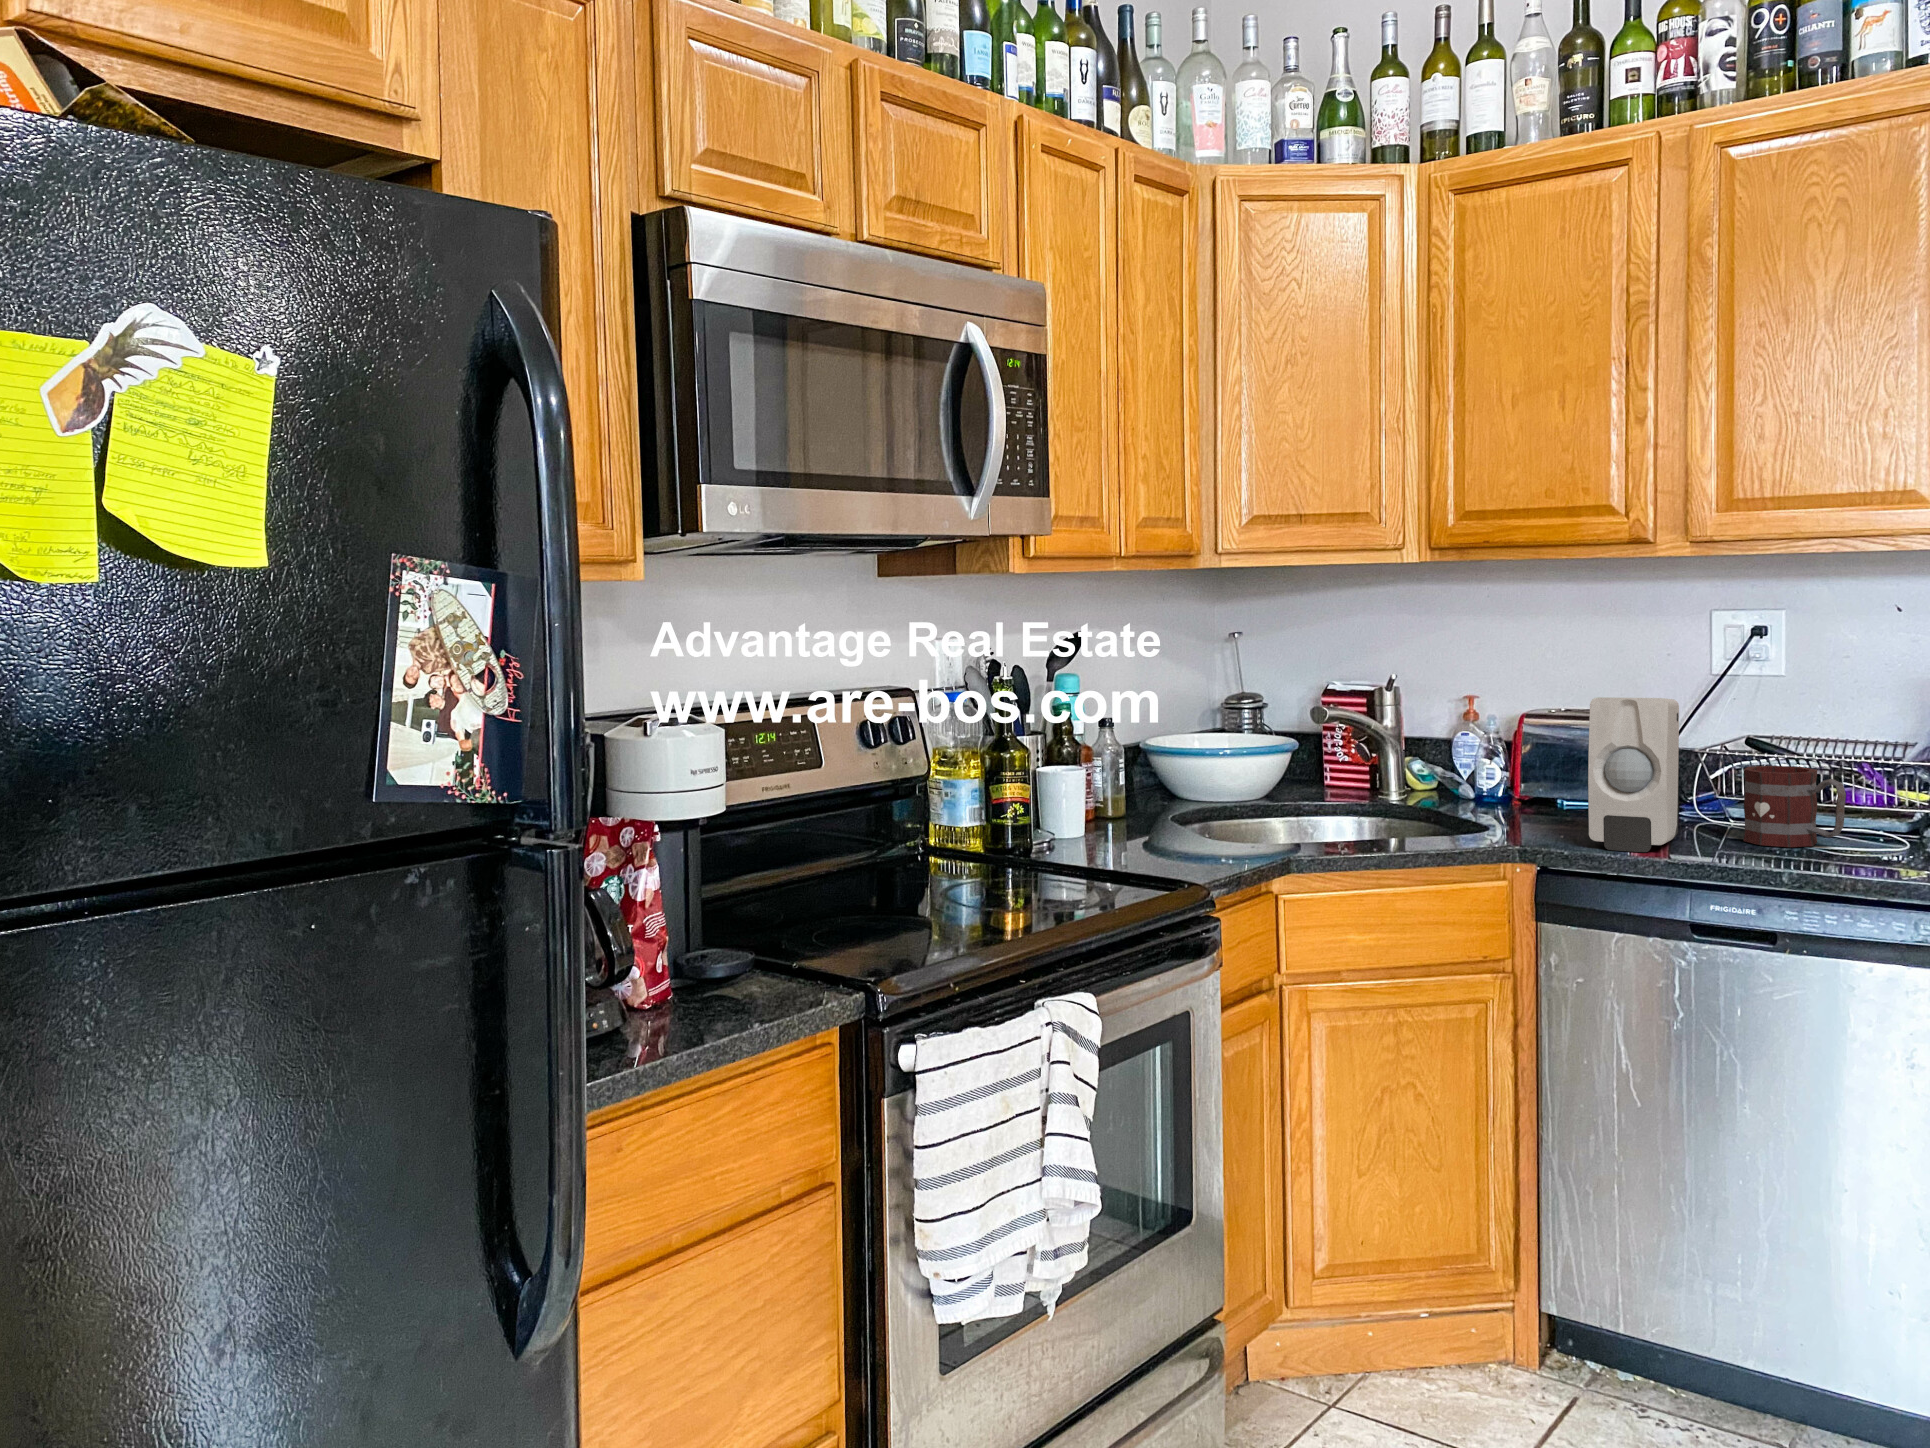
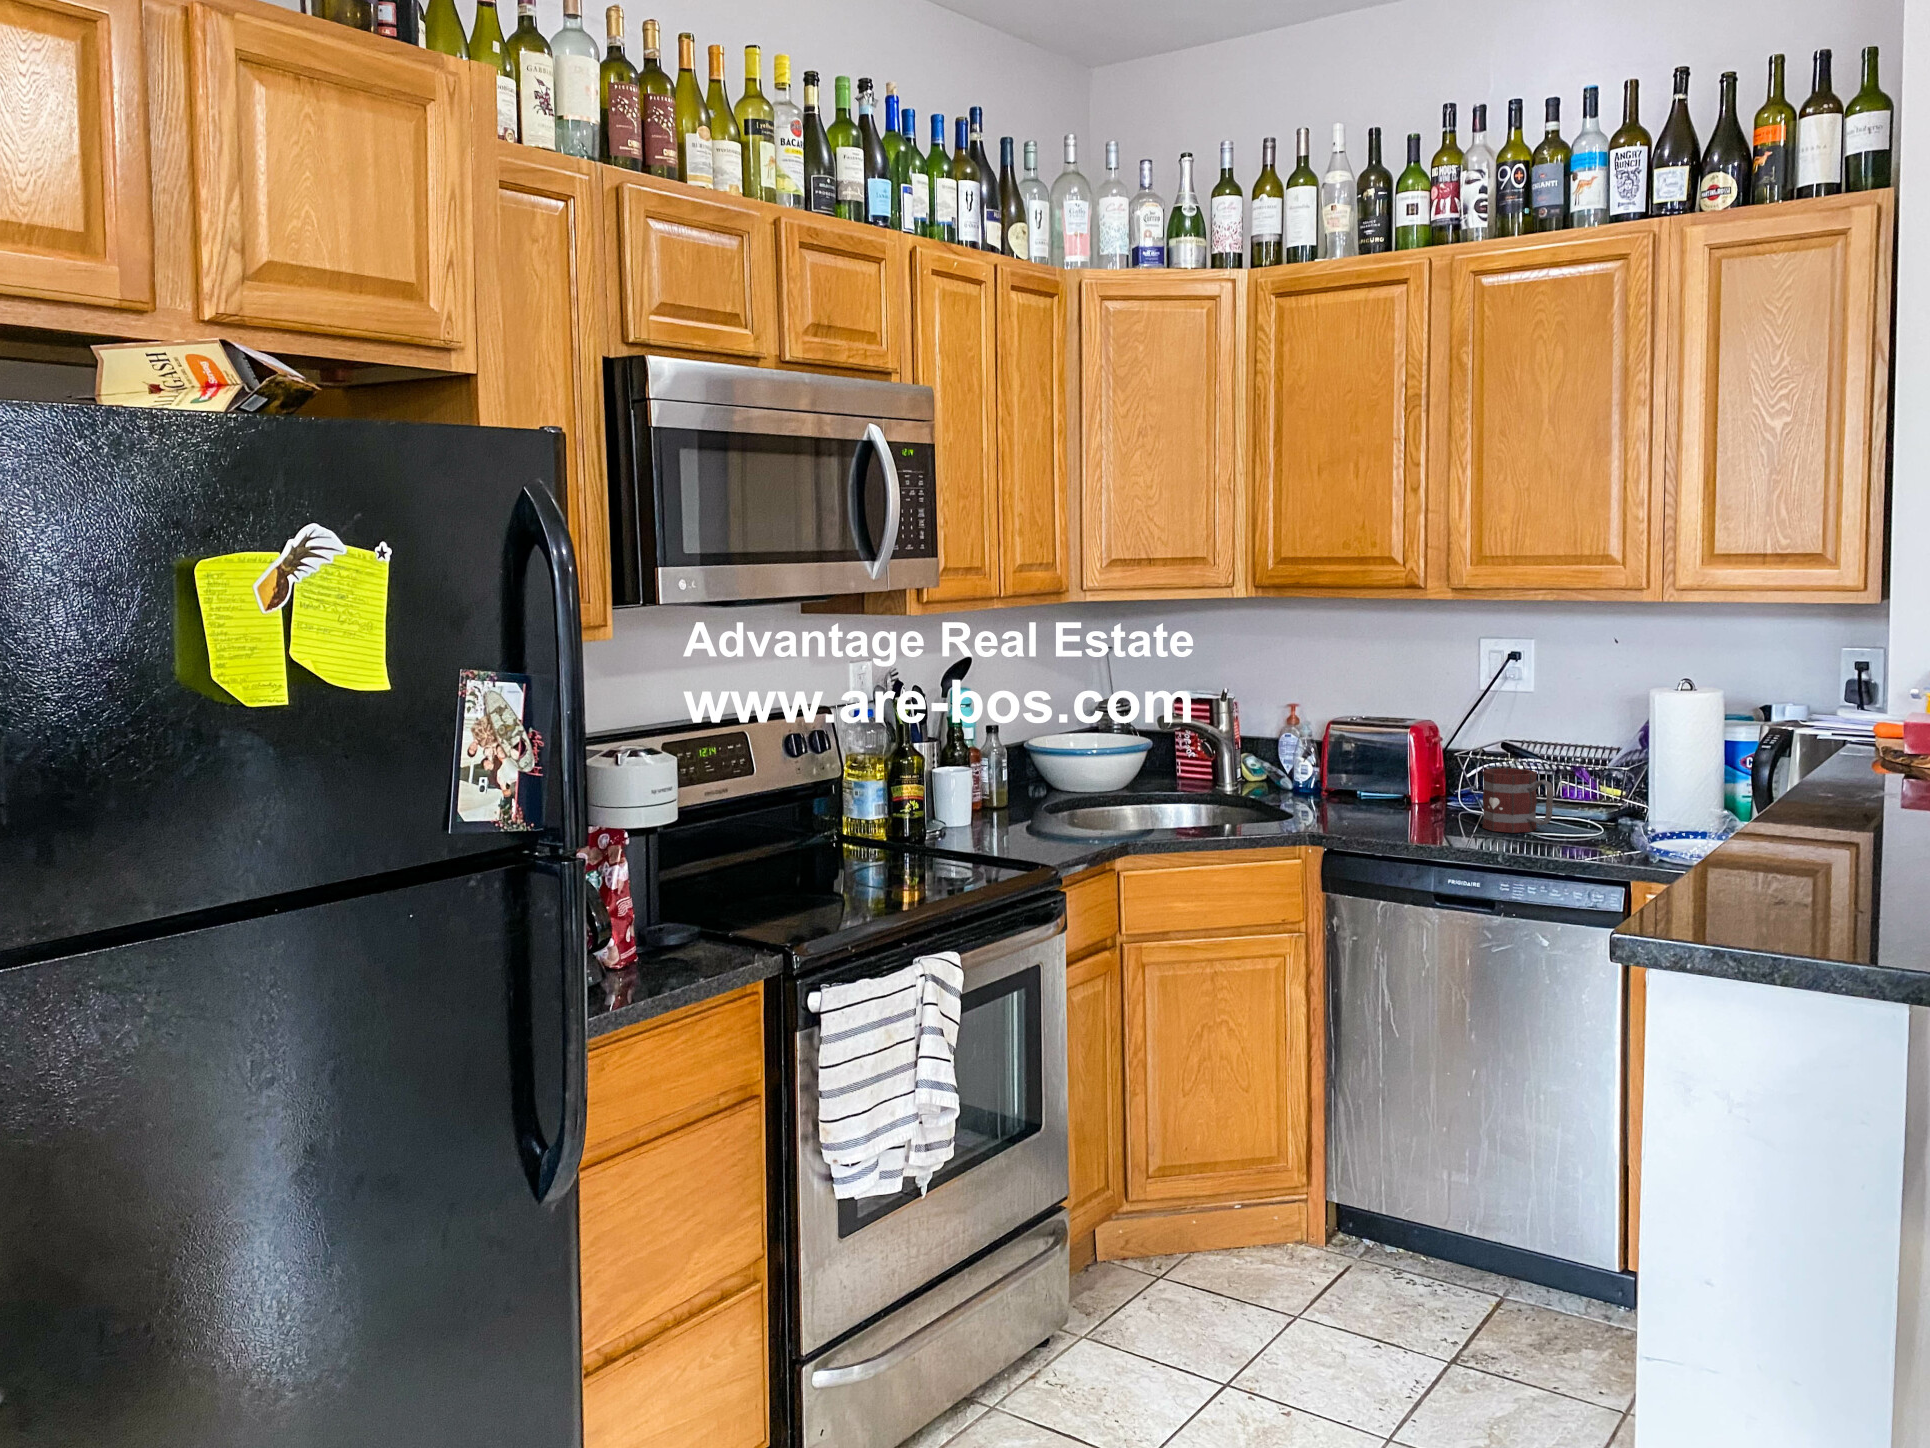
soap dispenser: present [1588,697,1679,852] -> none [1361,715,1436,838]

